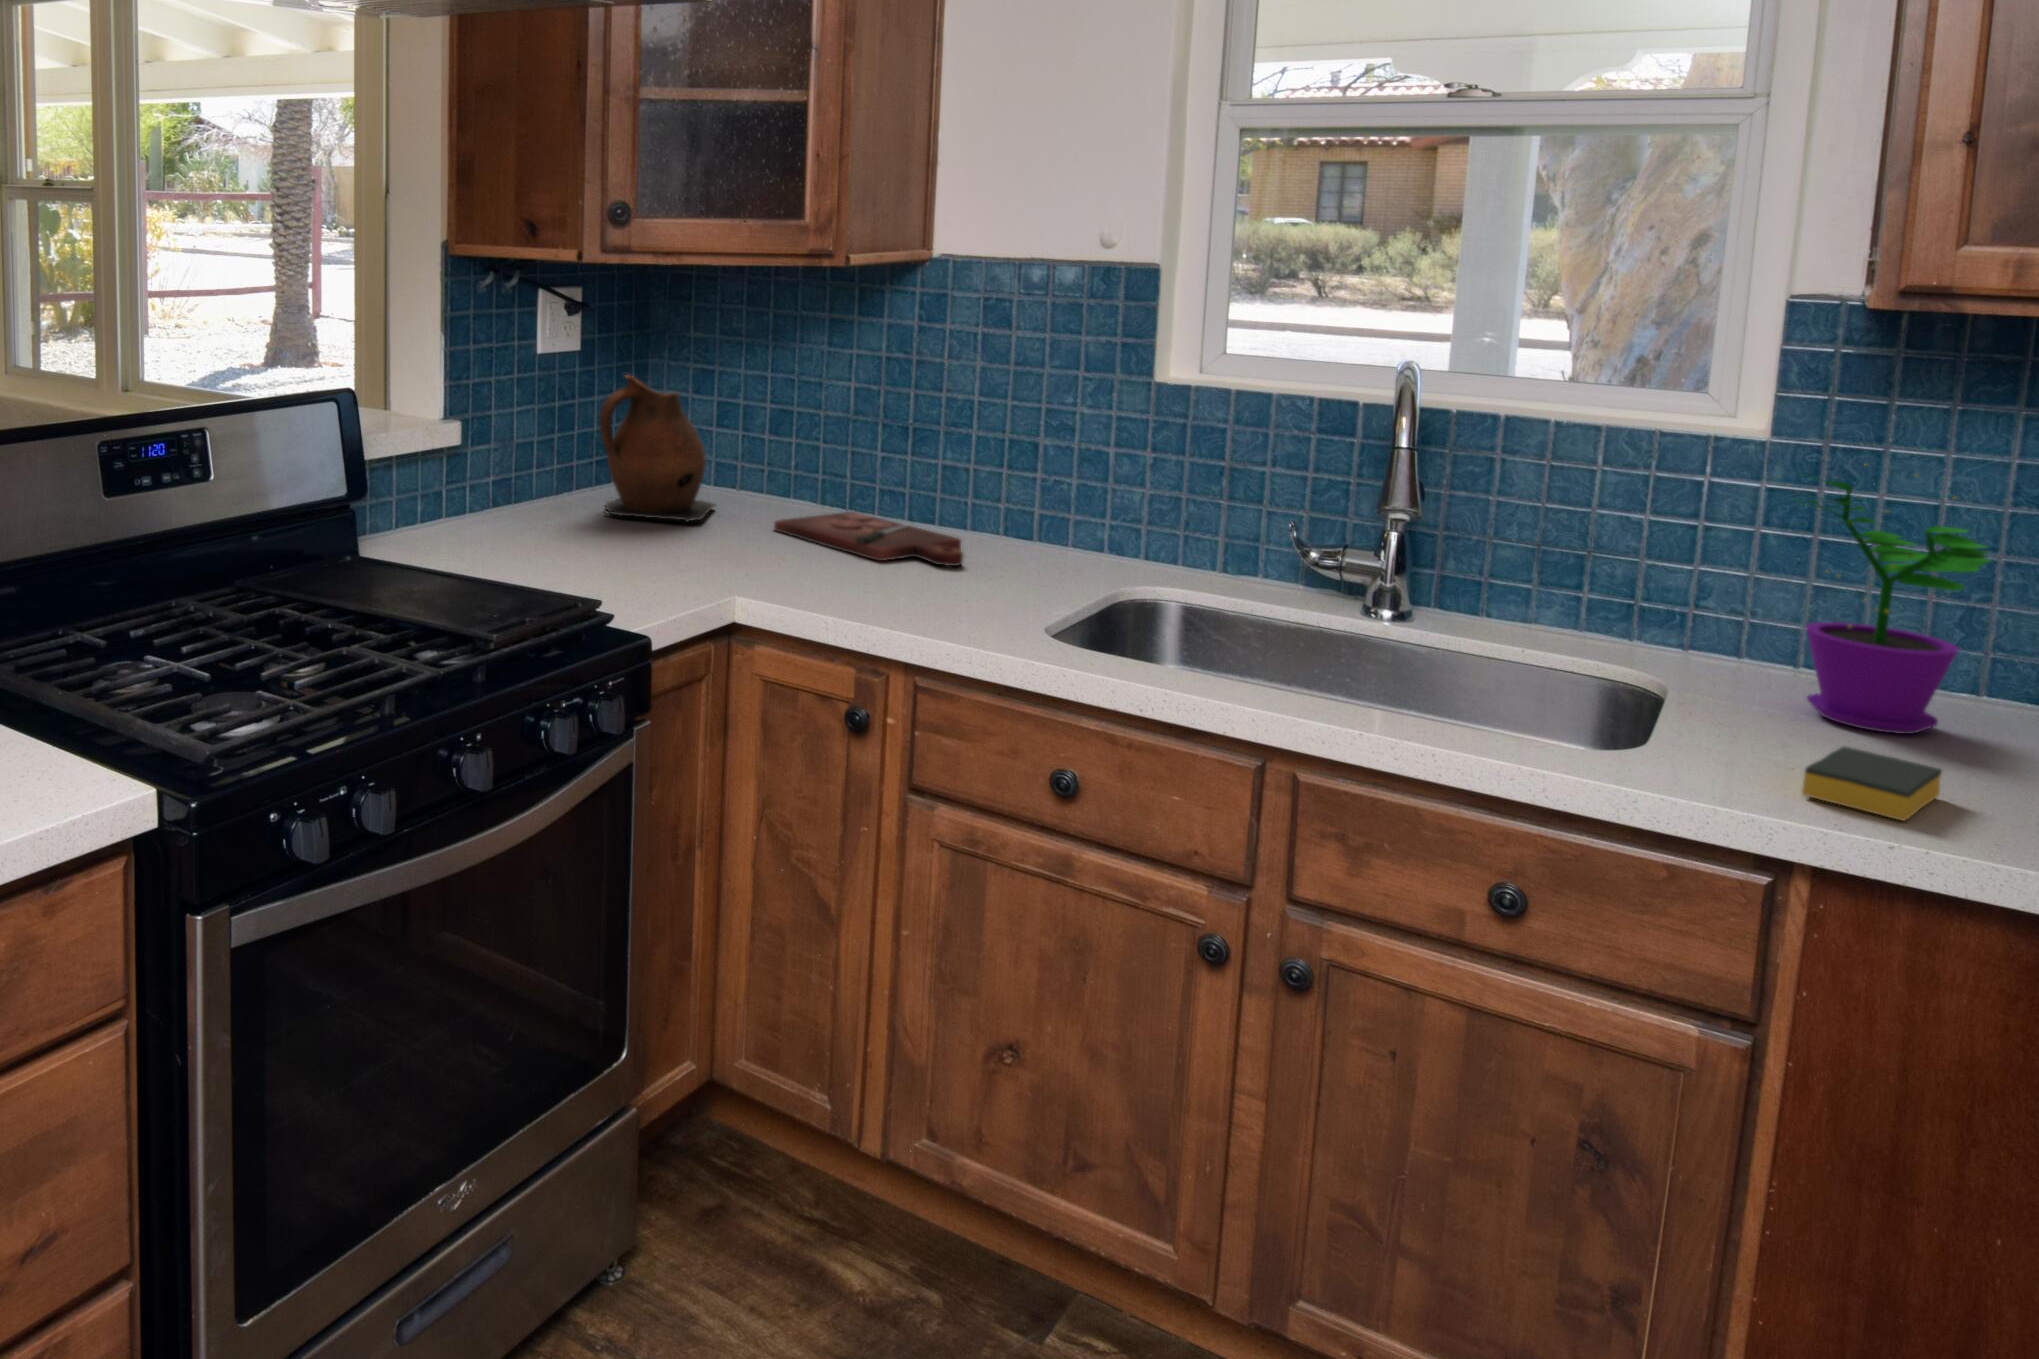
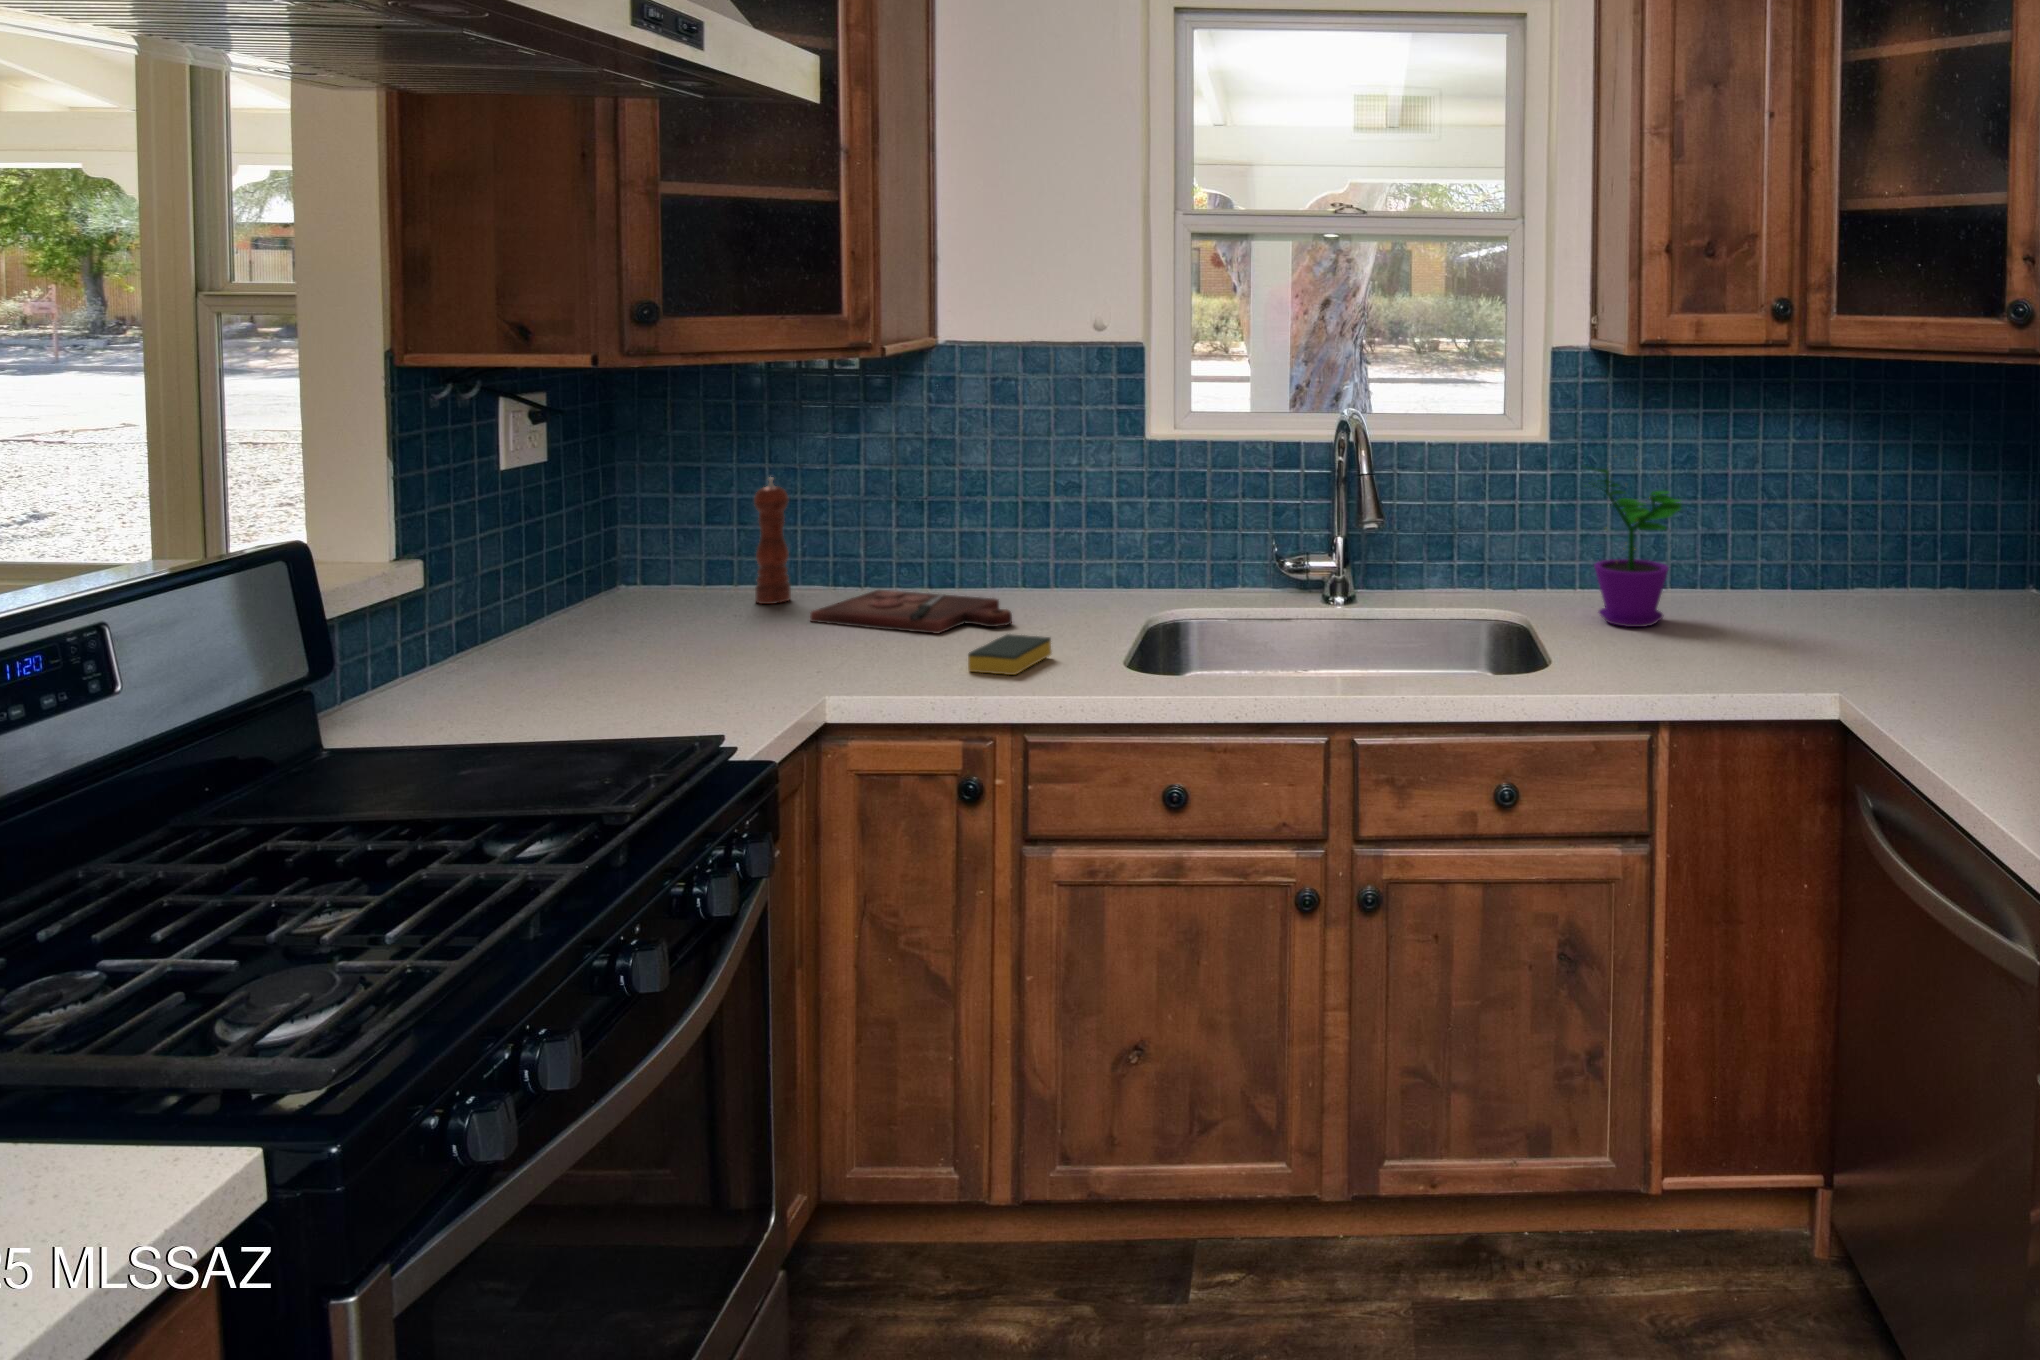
ceramic pitcher: present [600,375,715,522] -> none [600,482,733,636]
pepper mill: none [741,386,777,510] -> present [754,477,791,604]
sponge: present [1802,747,1942,821] -> present [968,634,1051,675]

